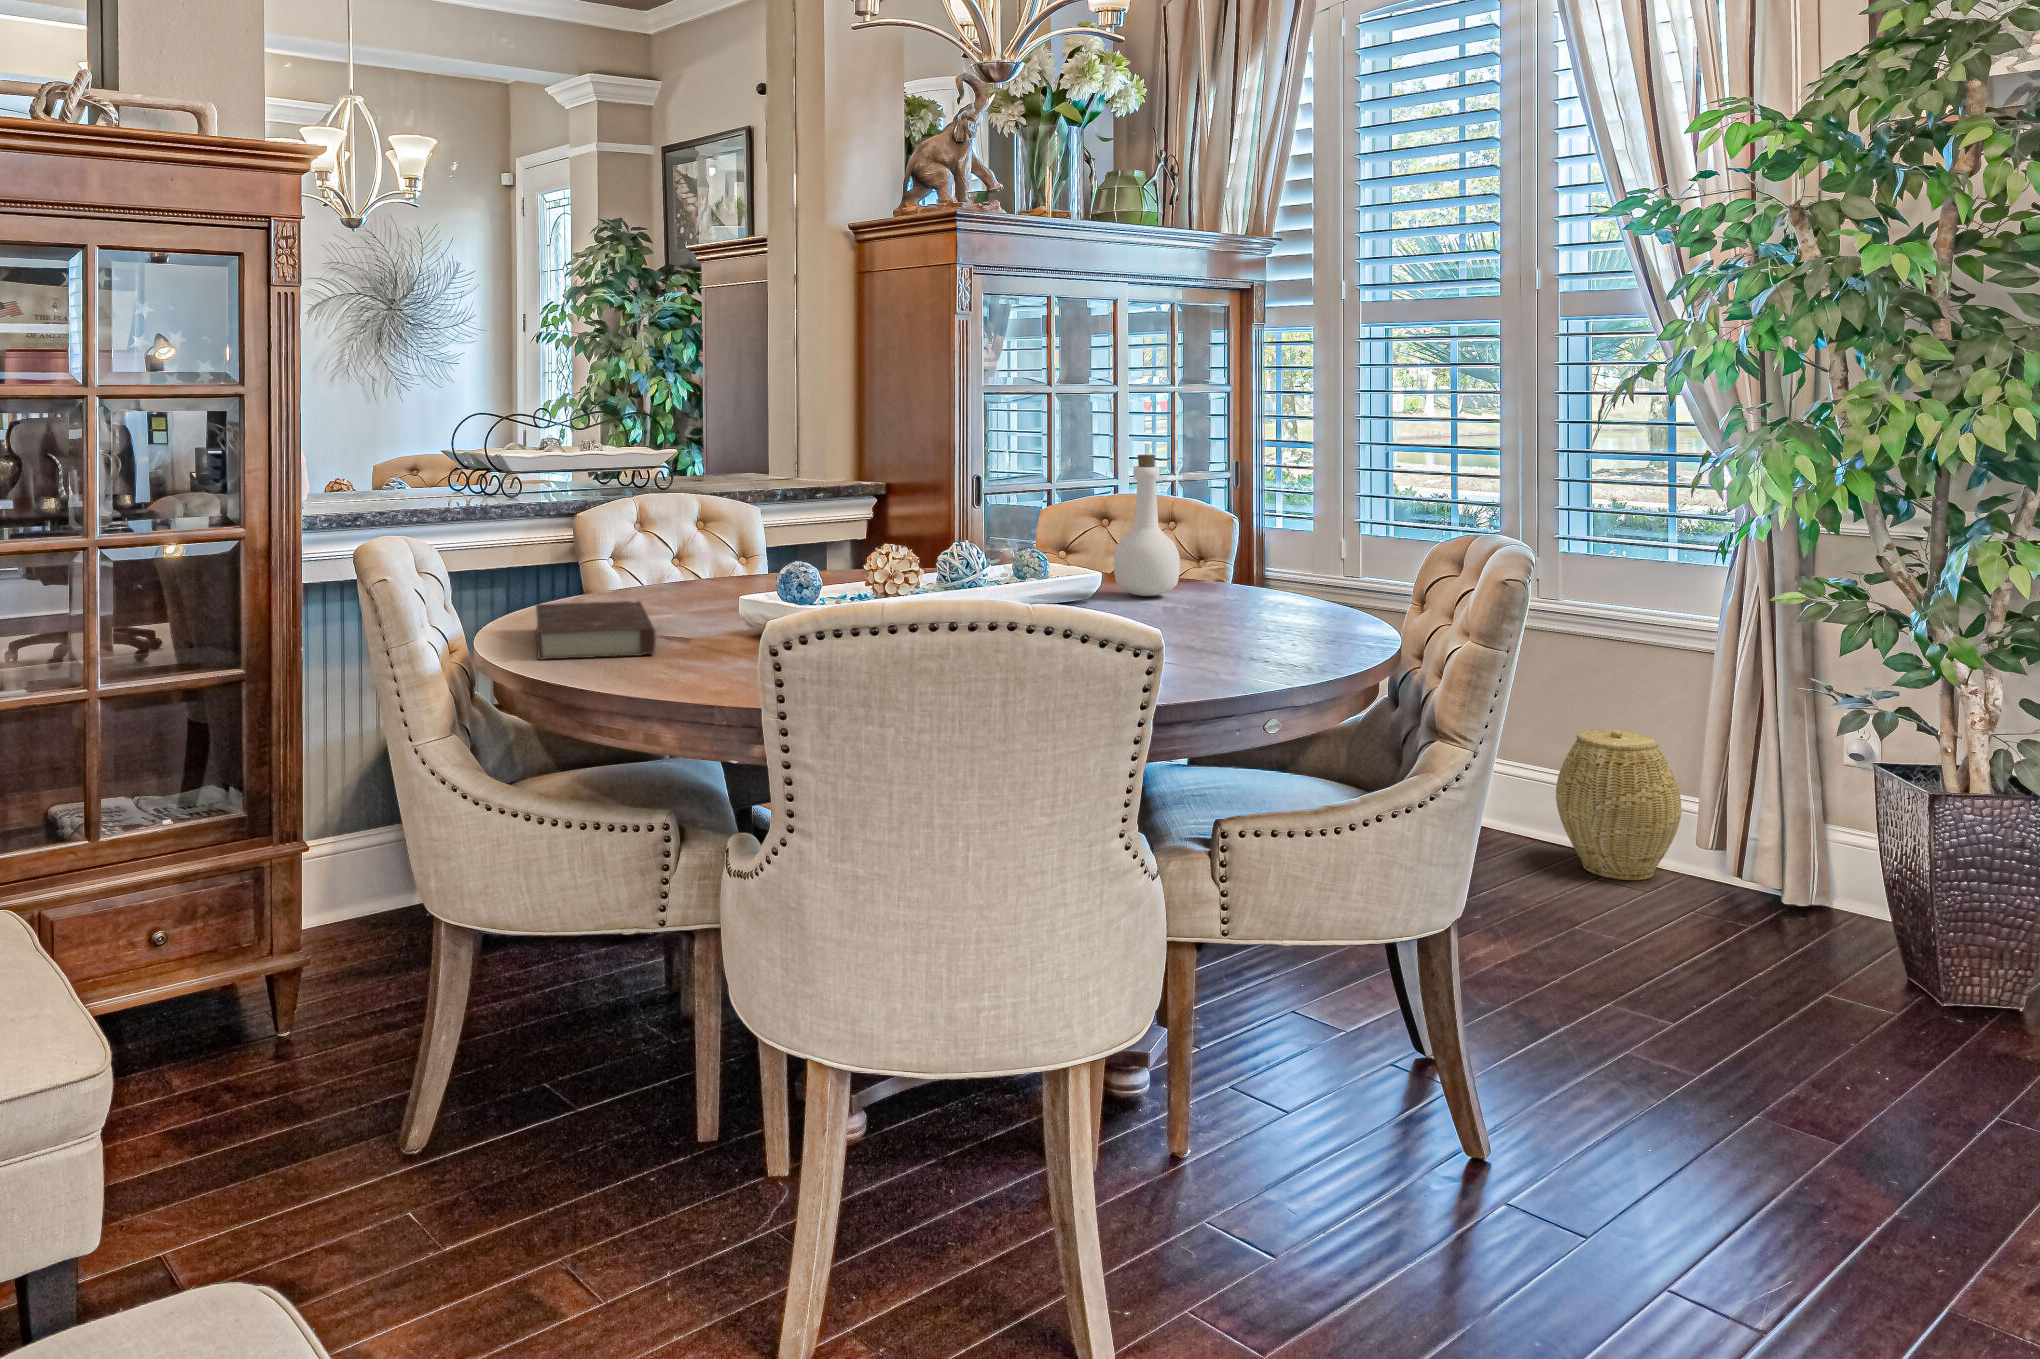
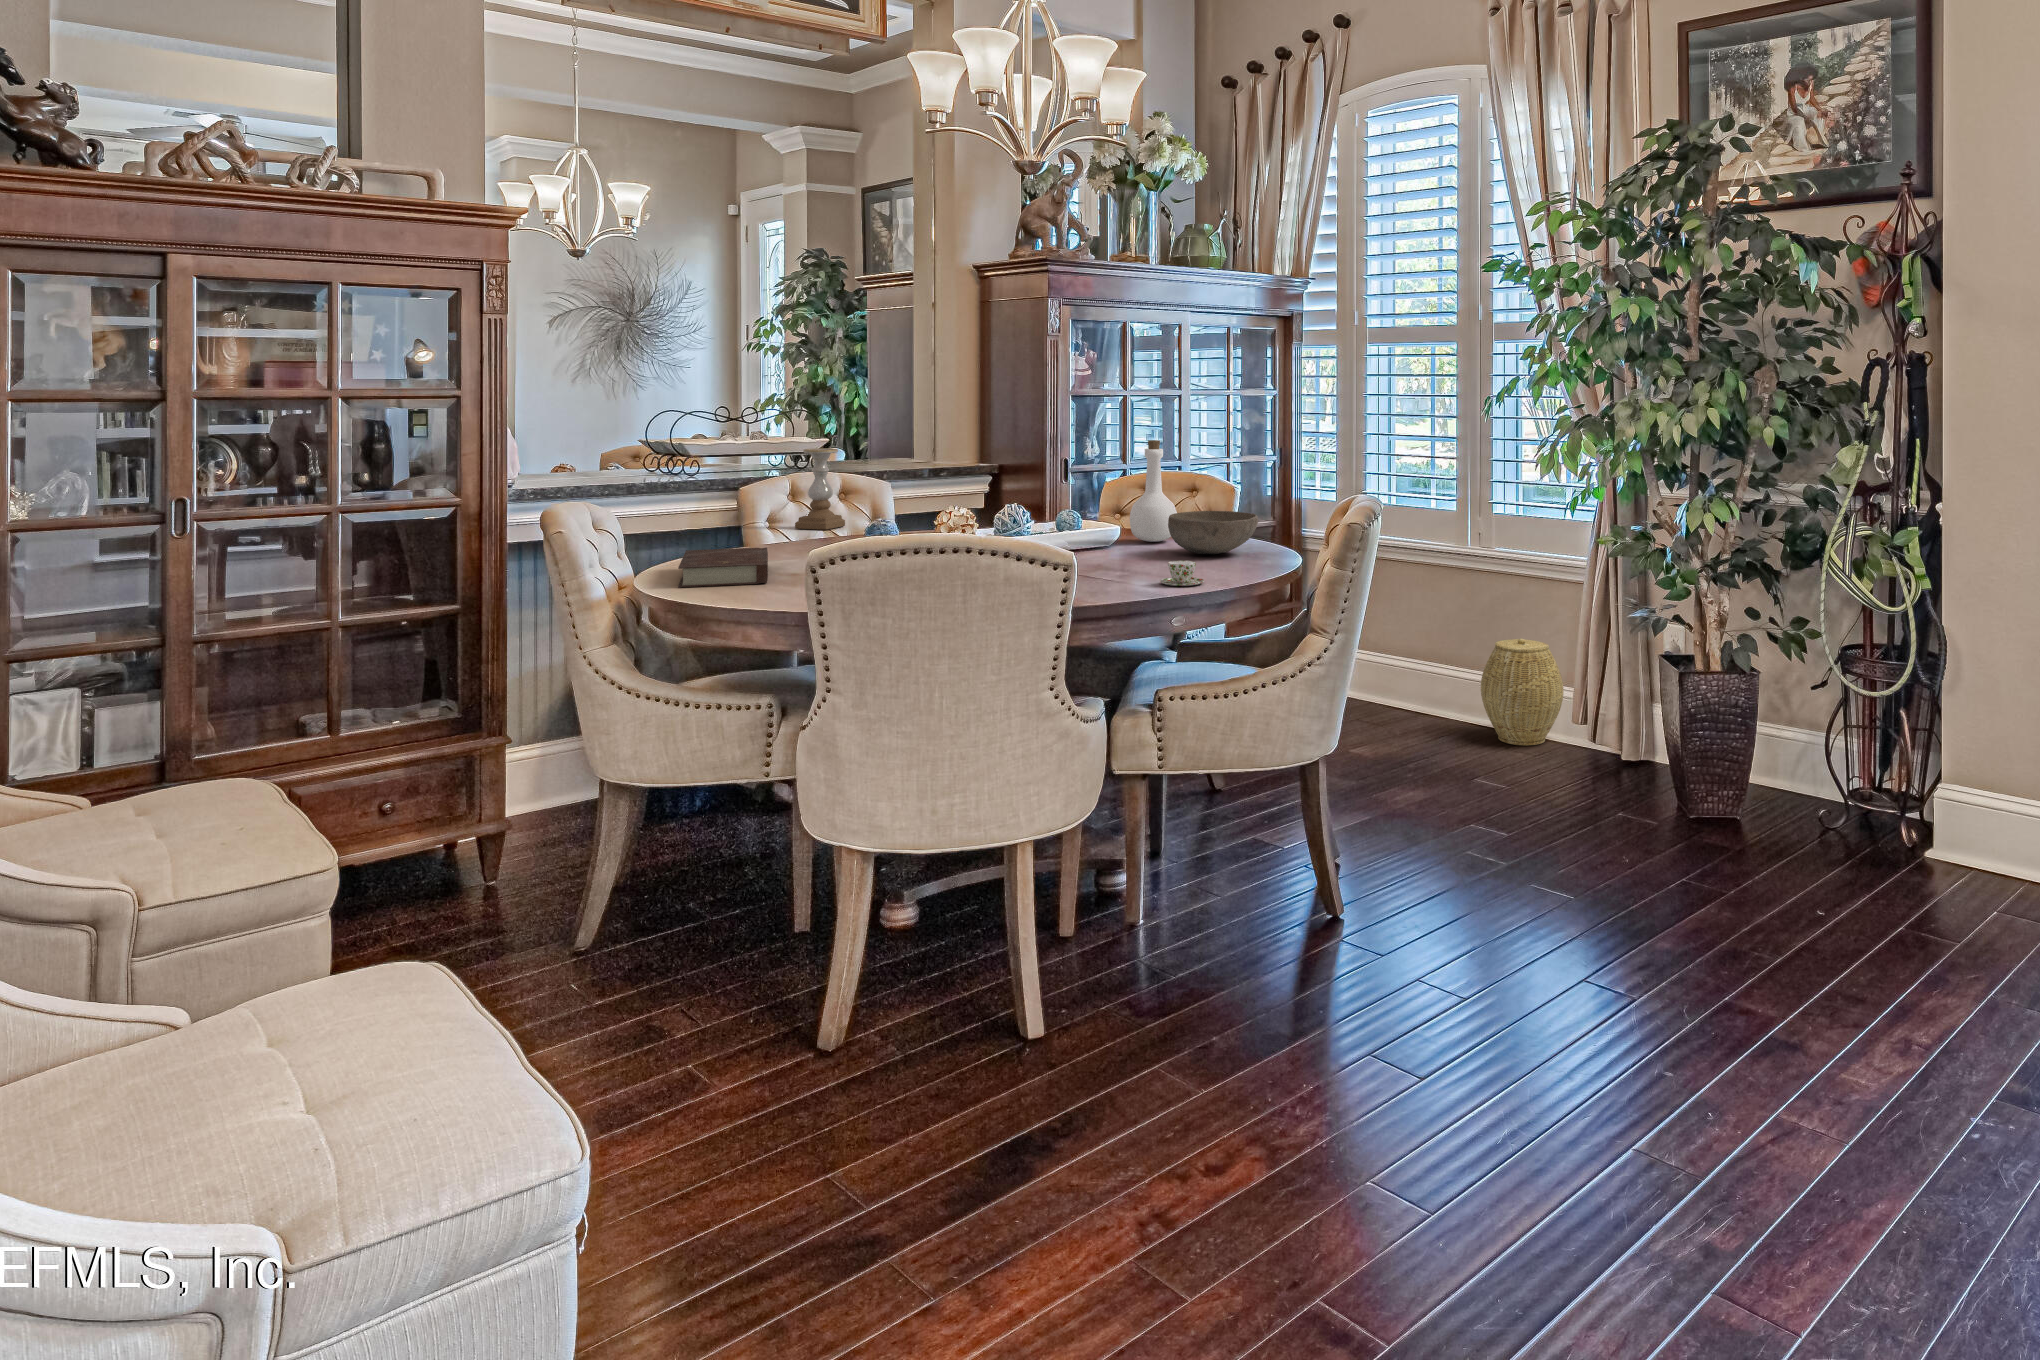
candle holder: none [650,465,712,572] -> present [795,448,845,530]
bowl: none [1185,554,1317,618] -> present [1168,511,1258,554]
teacup: none [1219,632,1286,671] -> present [1160,561,1204,586]

